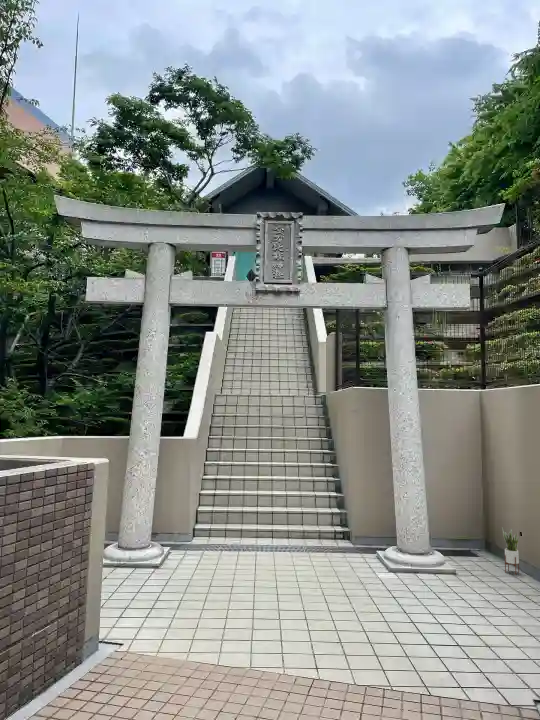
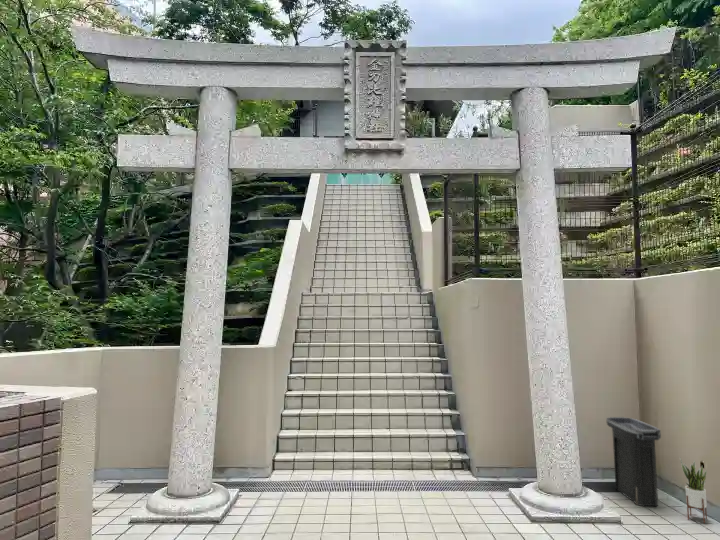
trash can: none [455,499,491,565] -> present [607,417,661,506]

